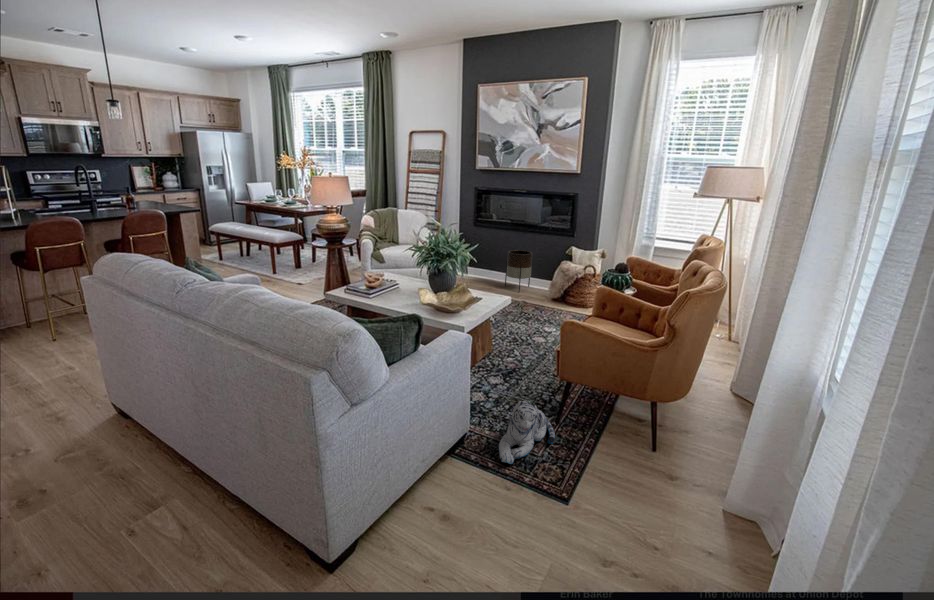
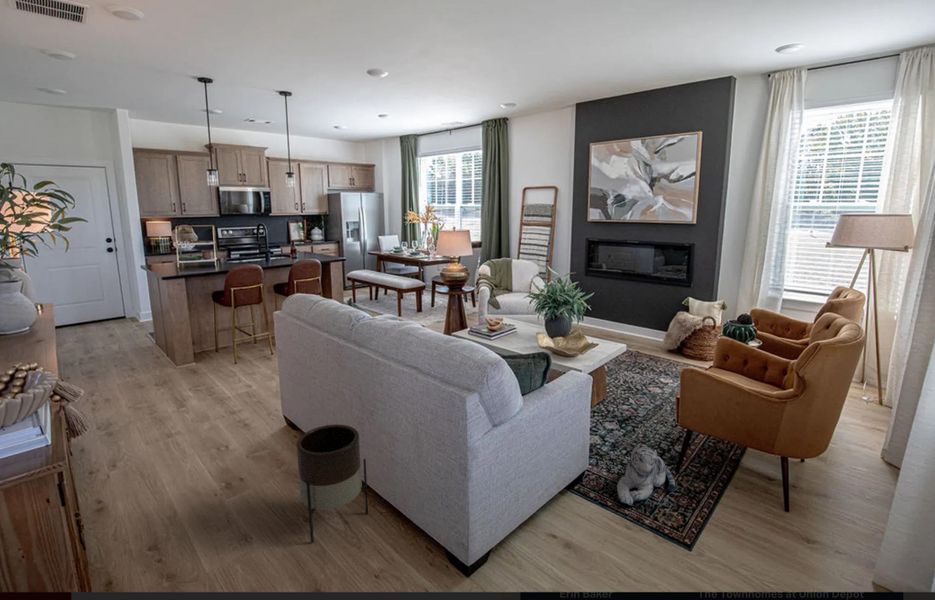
planter: present [505,250,533,292] -> present [296,424,368,543]

